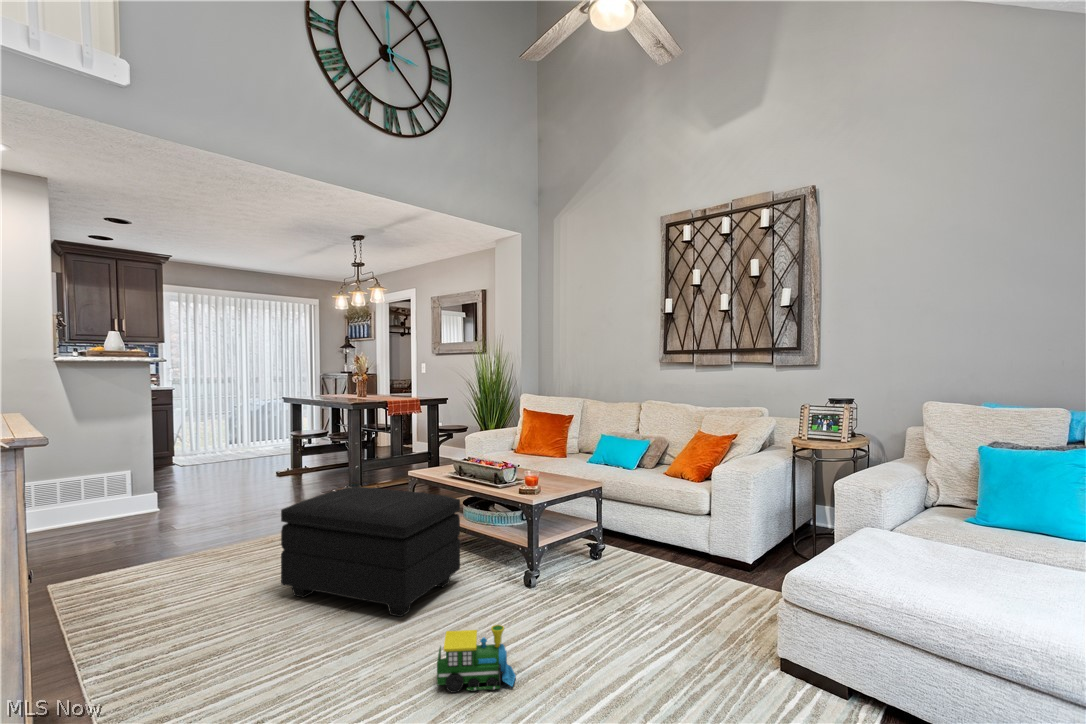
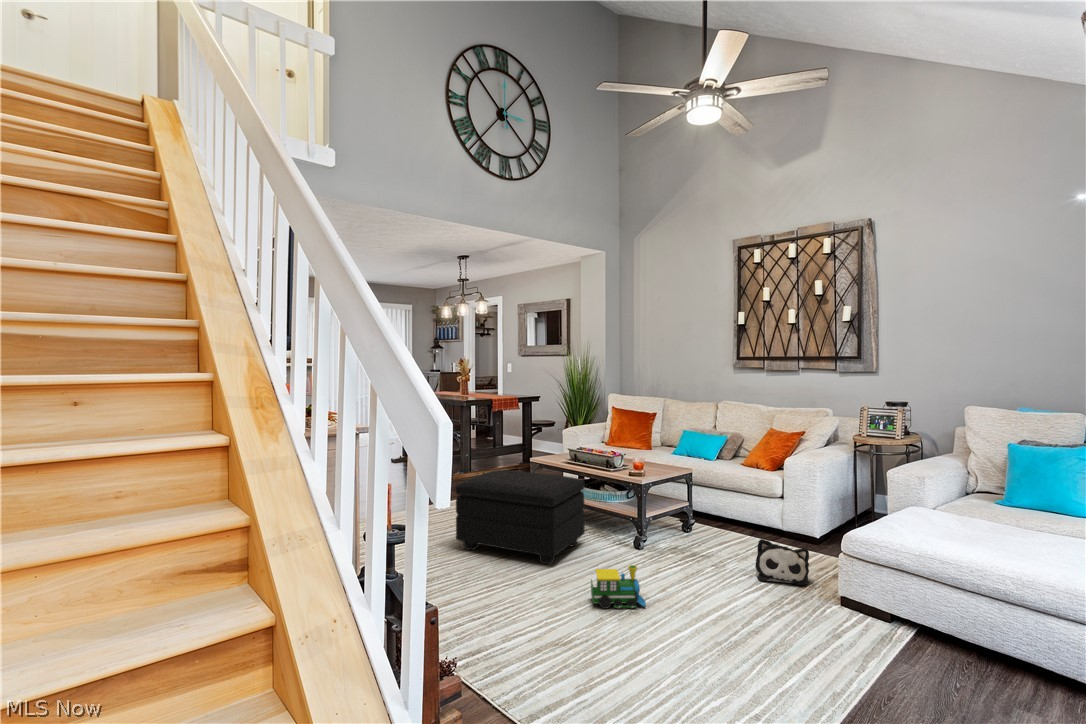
plush toy: none [672,576,740,639] -> present [755,539,809,585]

